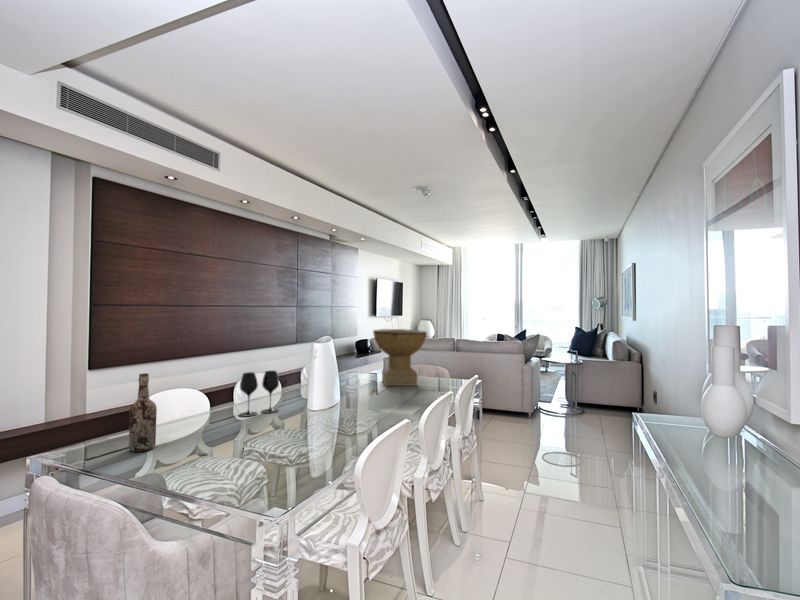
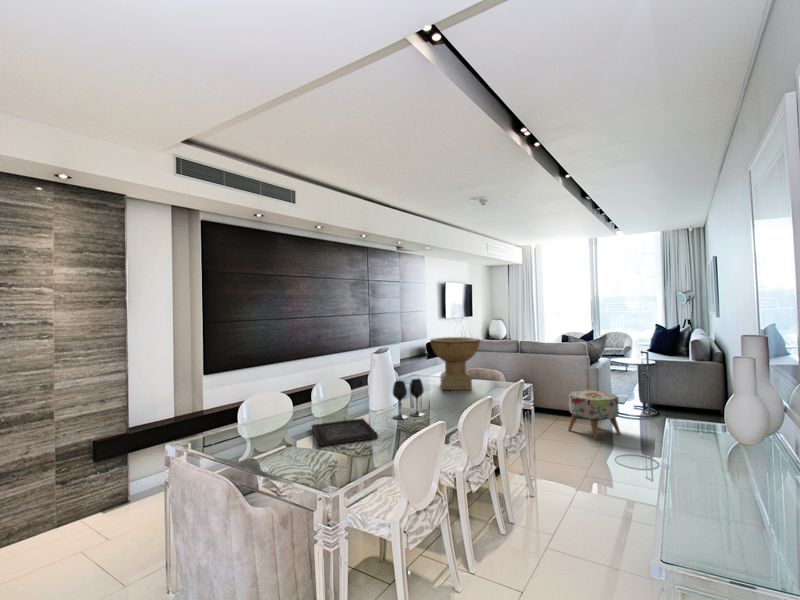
wine glass: present [240,371,279,417] -> present [393,379,424,419]
wine bottle: present [129,373,157,452] -> none [234,383,253,443]
ottoman: none [504,388,554,437] -> present [568,391,621,440]
tray: none [236,418,323,452] -> present [312,418,379,446]

